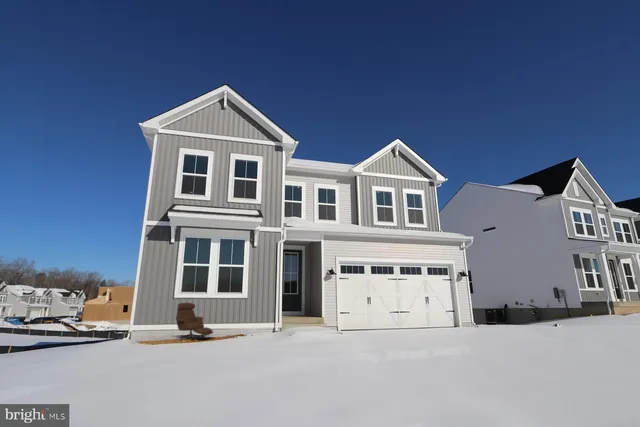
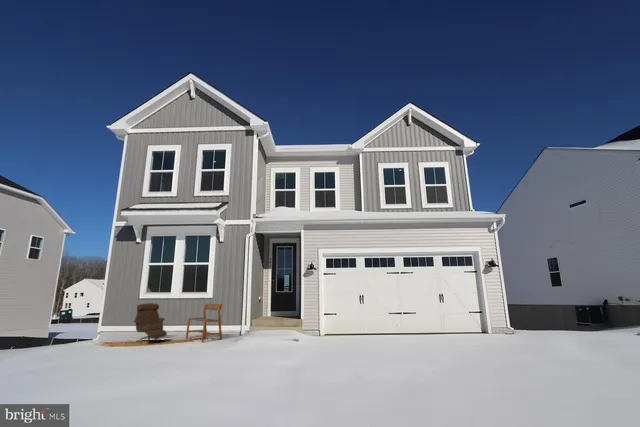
bench: none [224,303,263,338] -> present [185,303,222,342]

